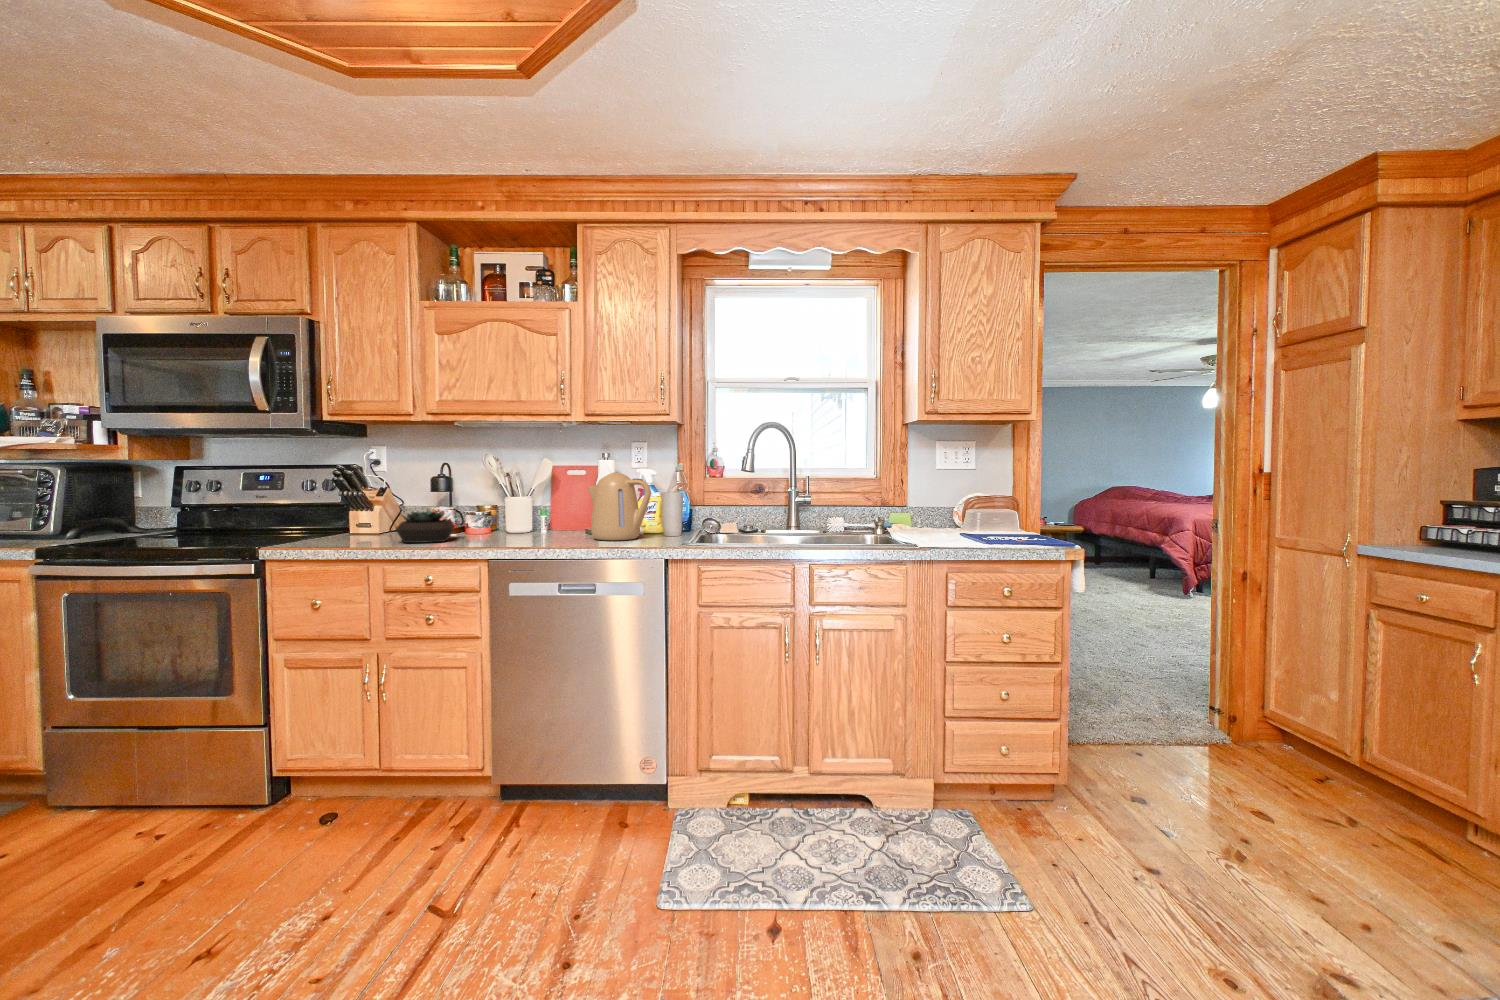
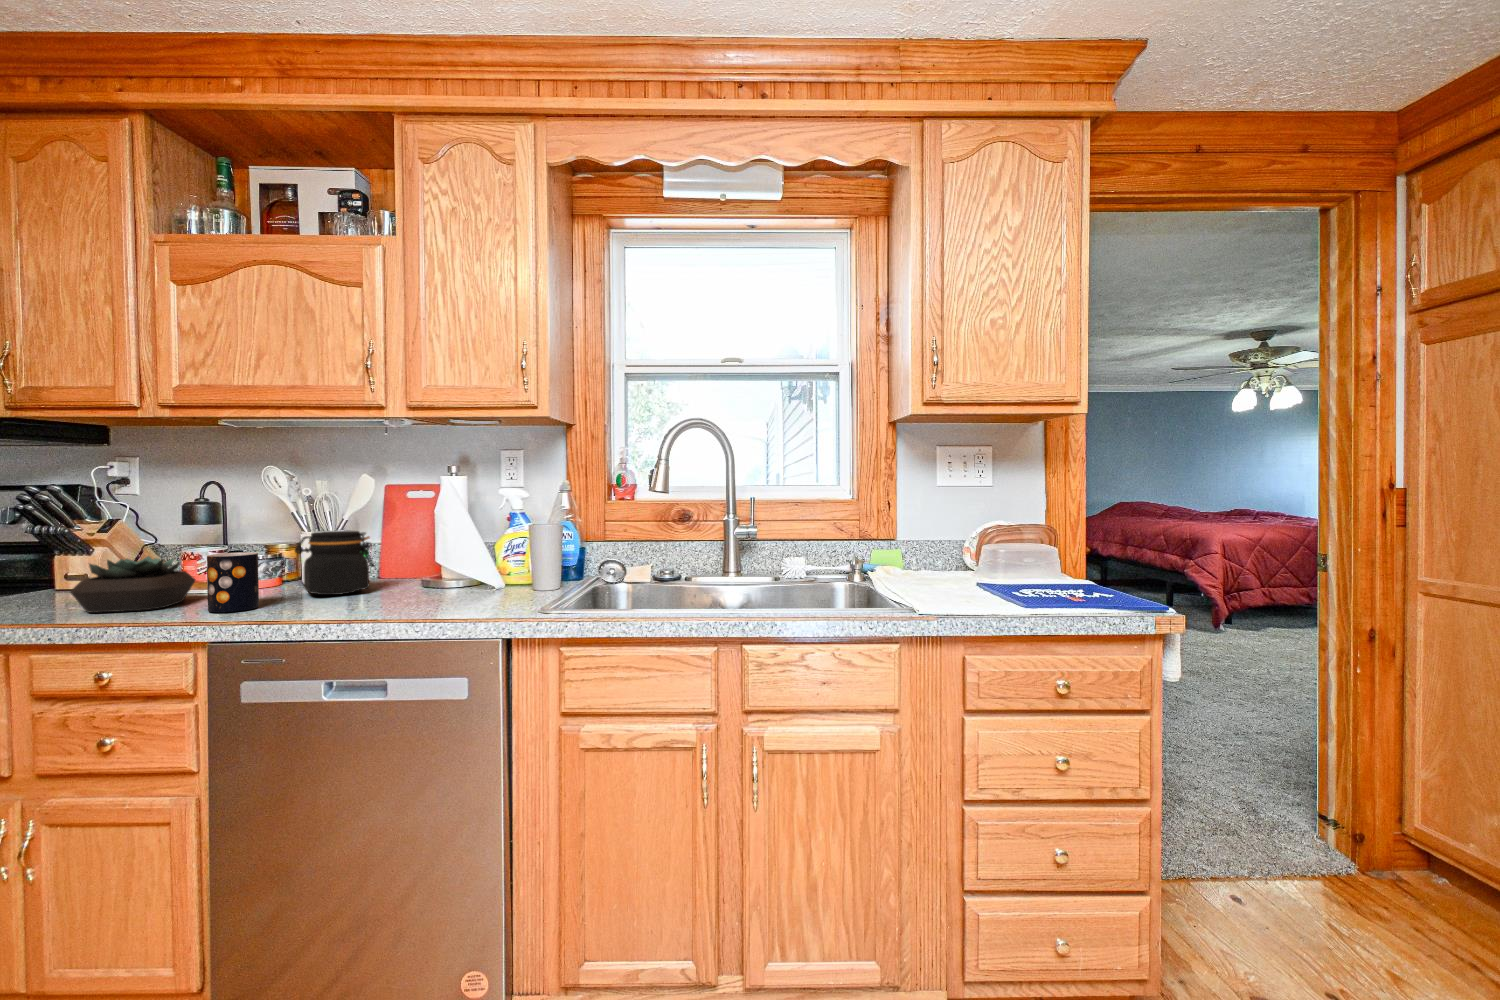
kettle: present [587,472,651,540] -> none [405,496,499,603]
jar: none [515,495,561,537] -> present [295,531,374,595]
mug: none [477,507,504,543] -> present [207,552,259,612]

